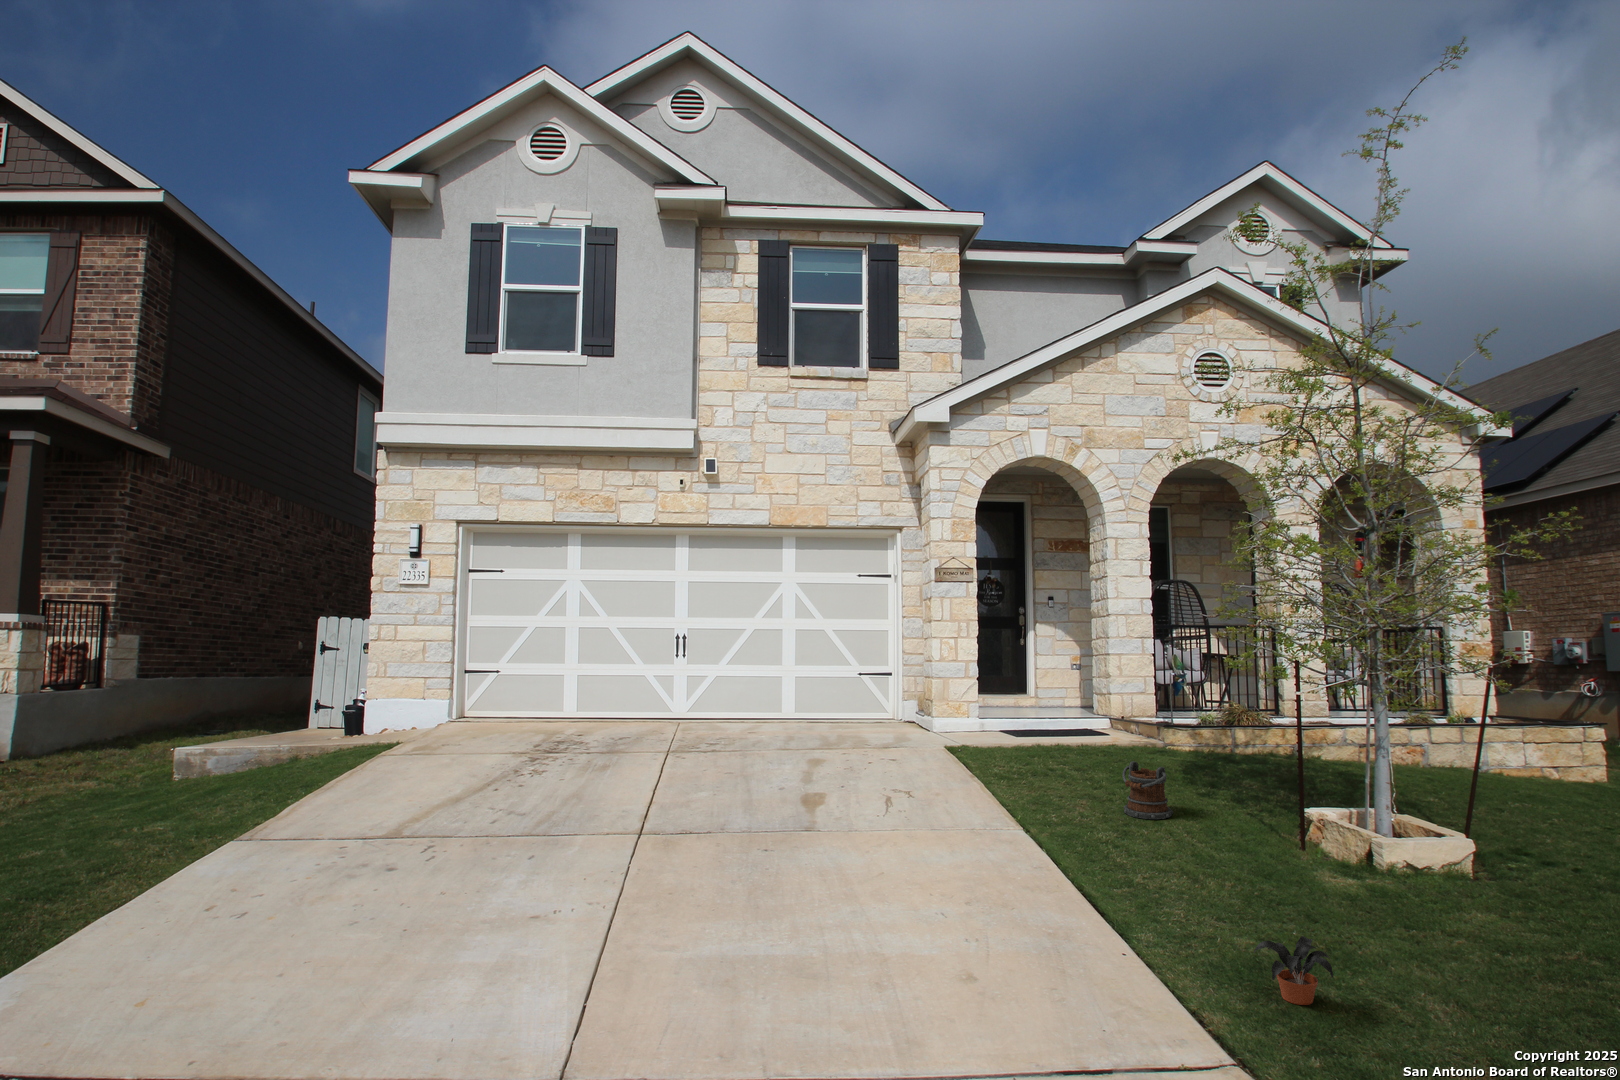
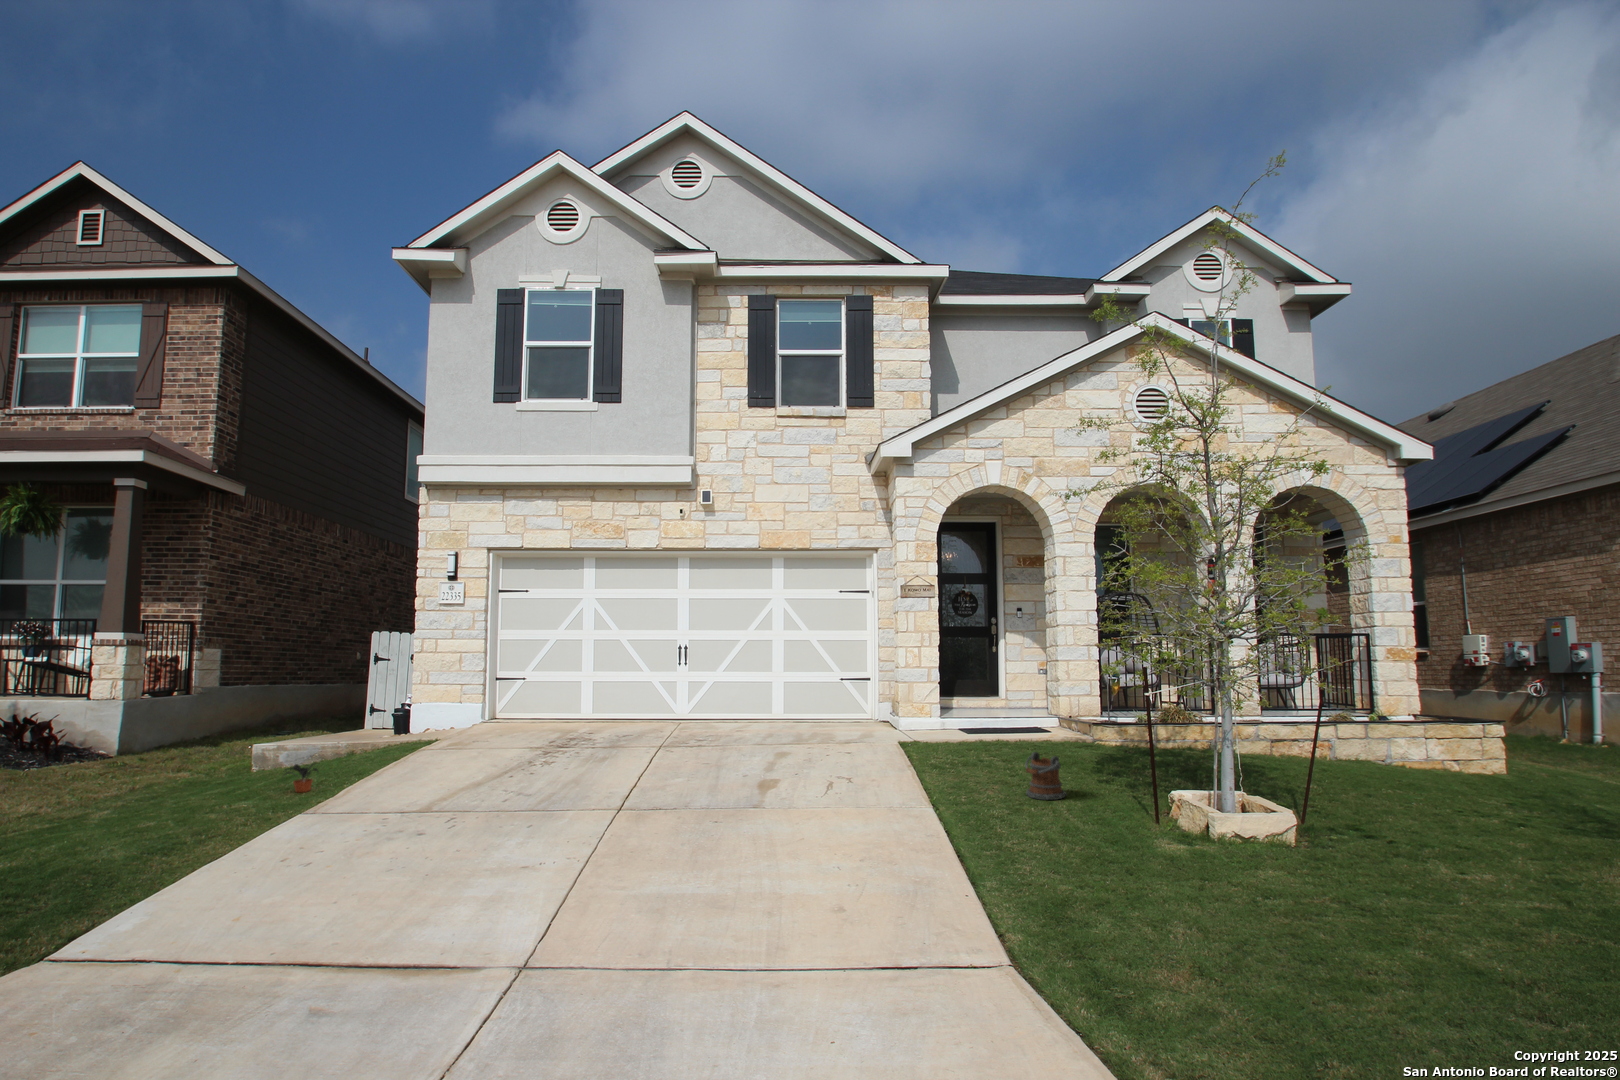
potted plant: present [1254,936,1333,1005] -> present [284,763,318,792]

